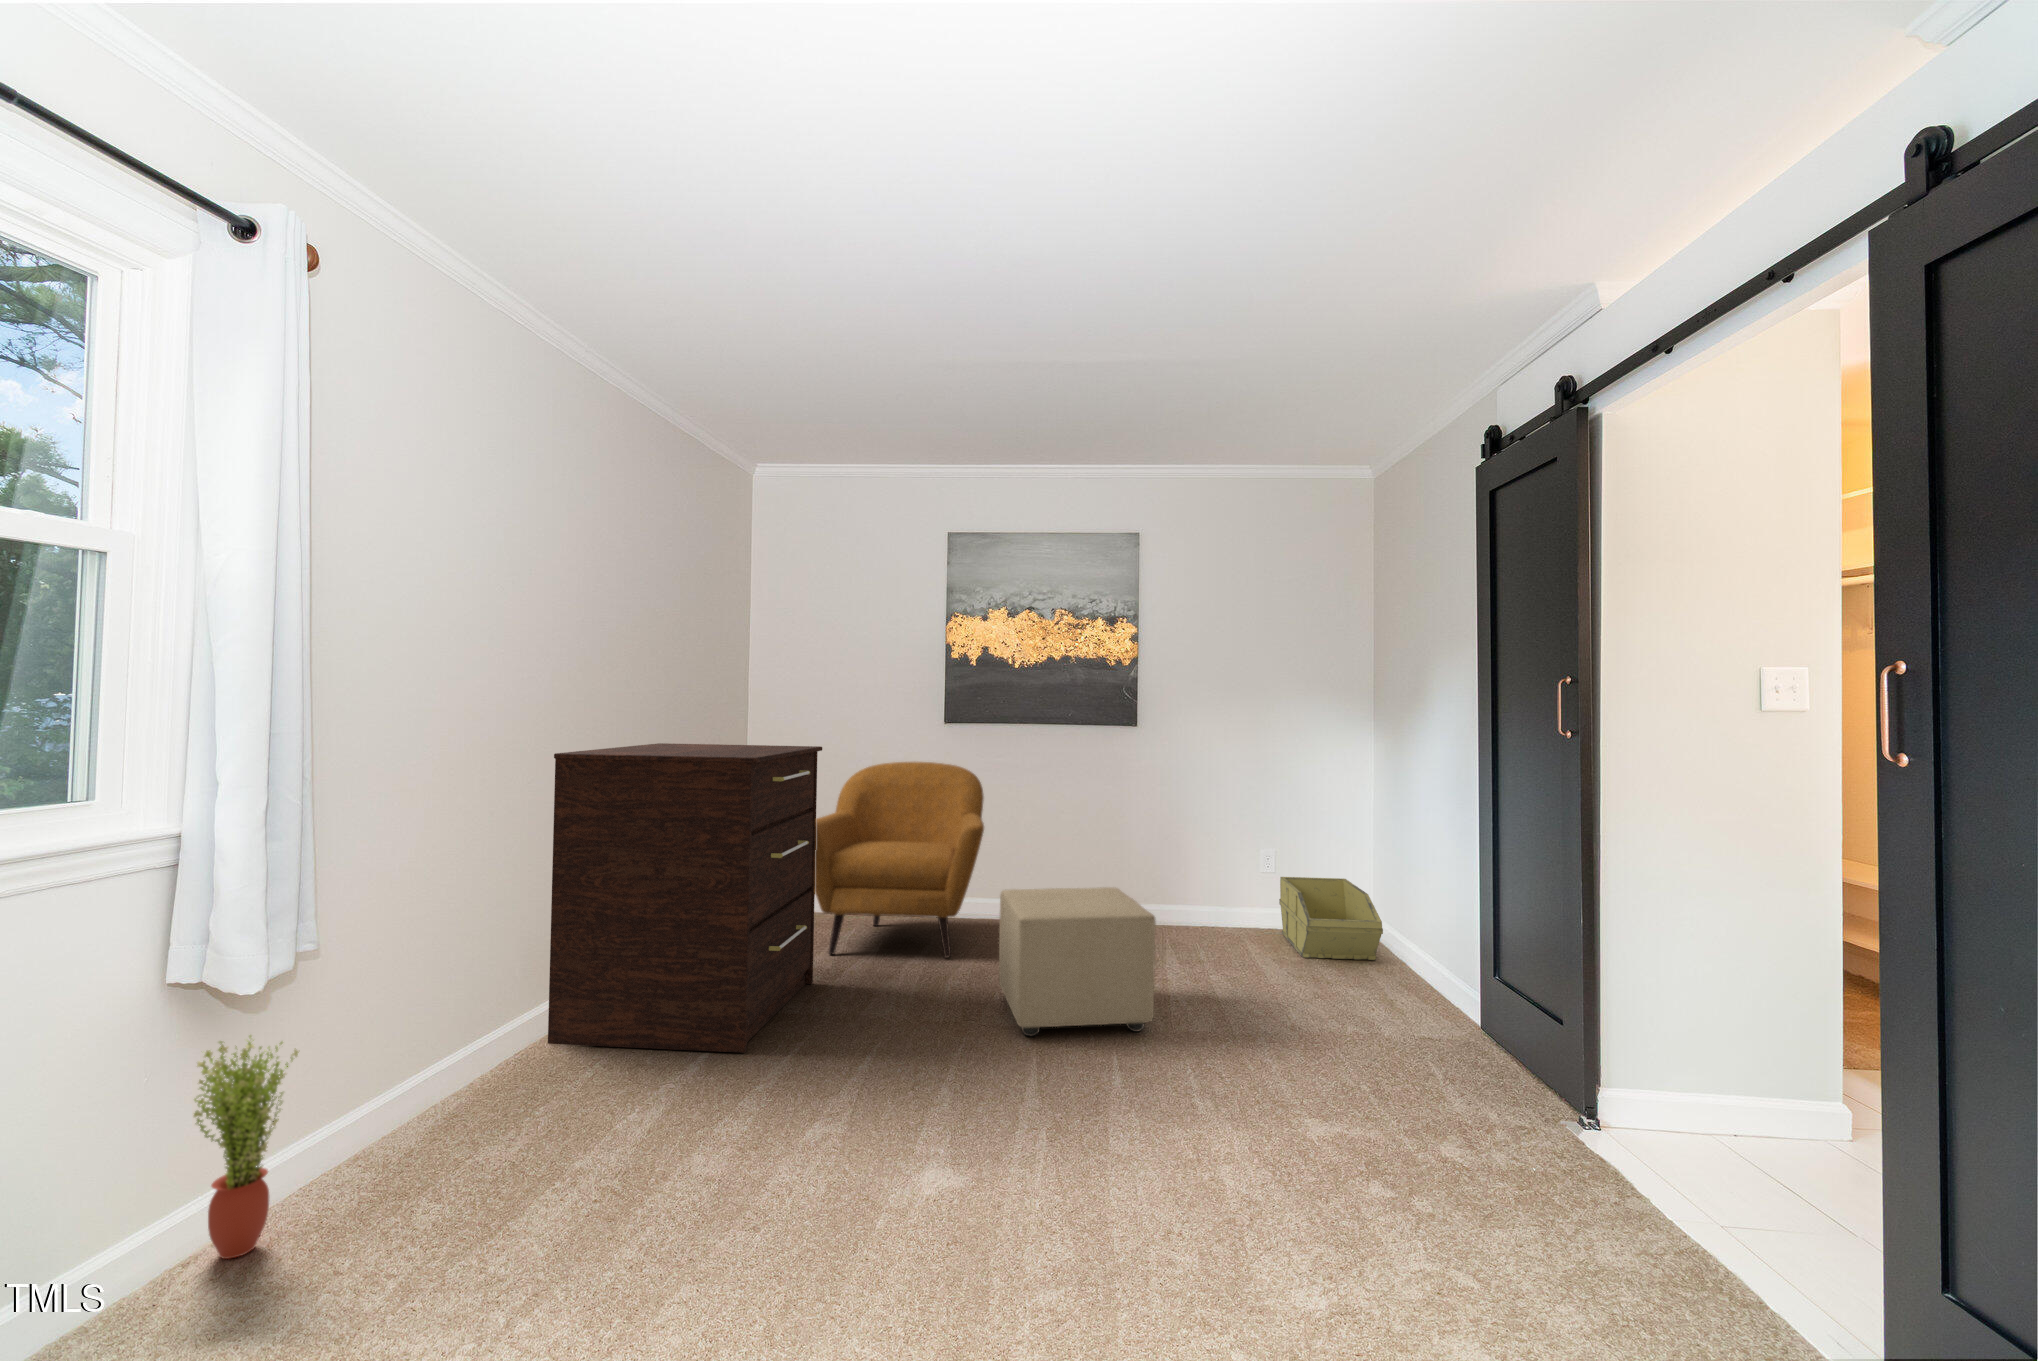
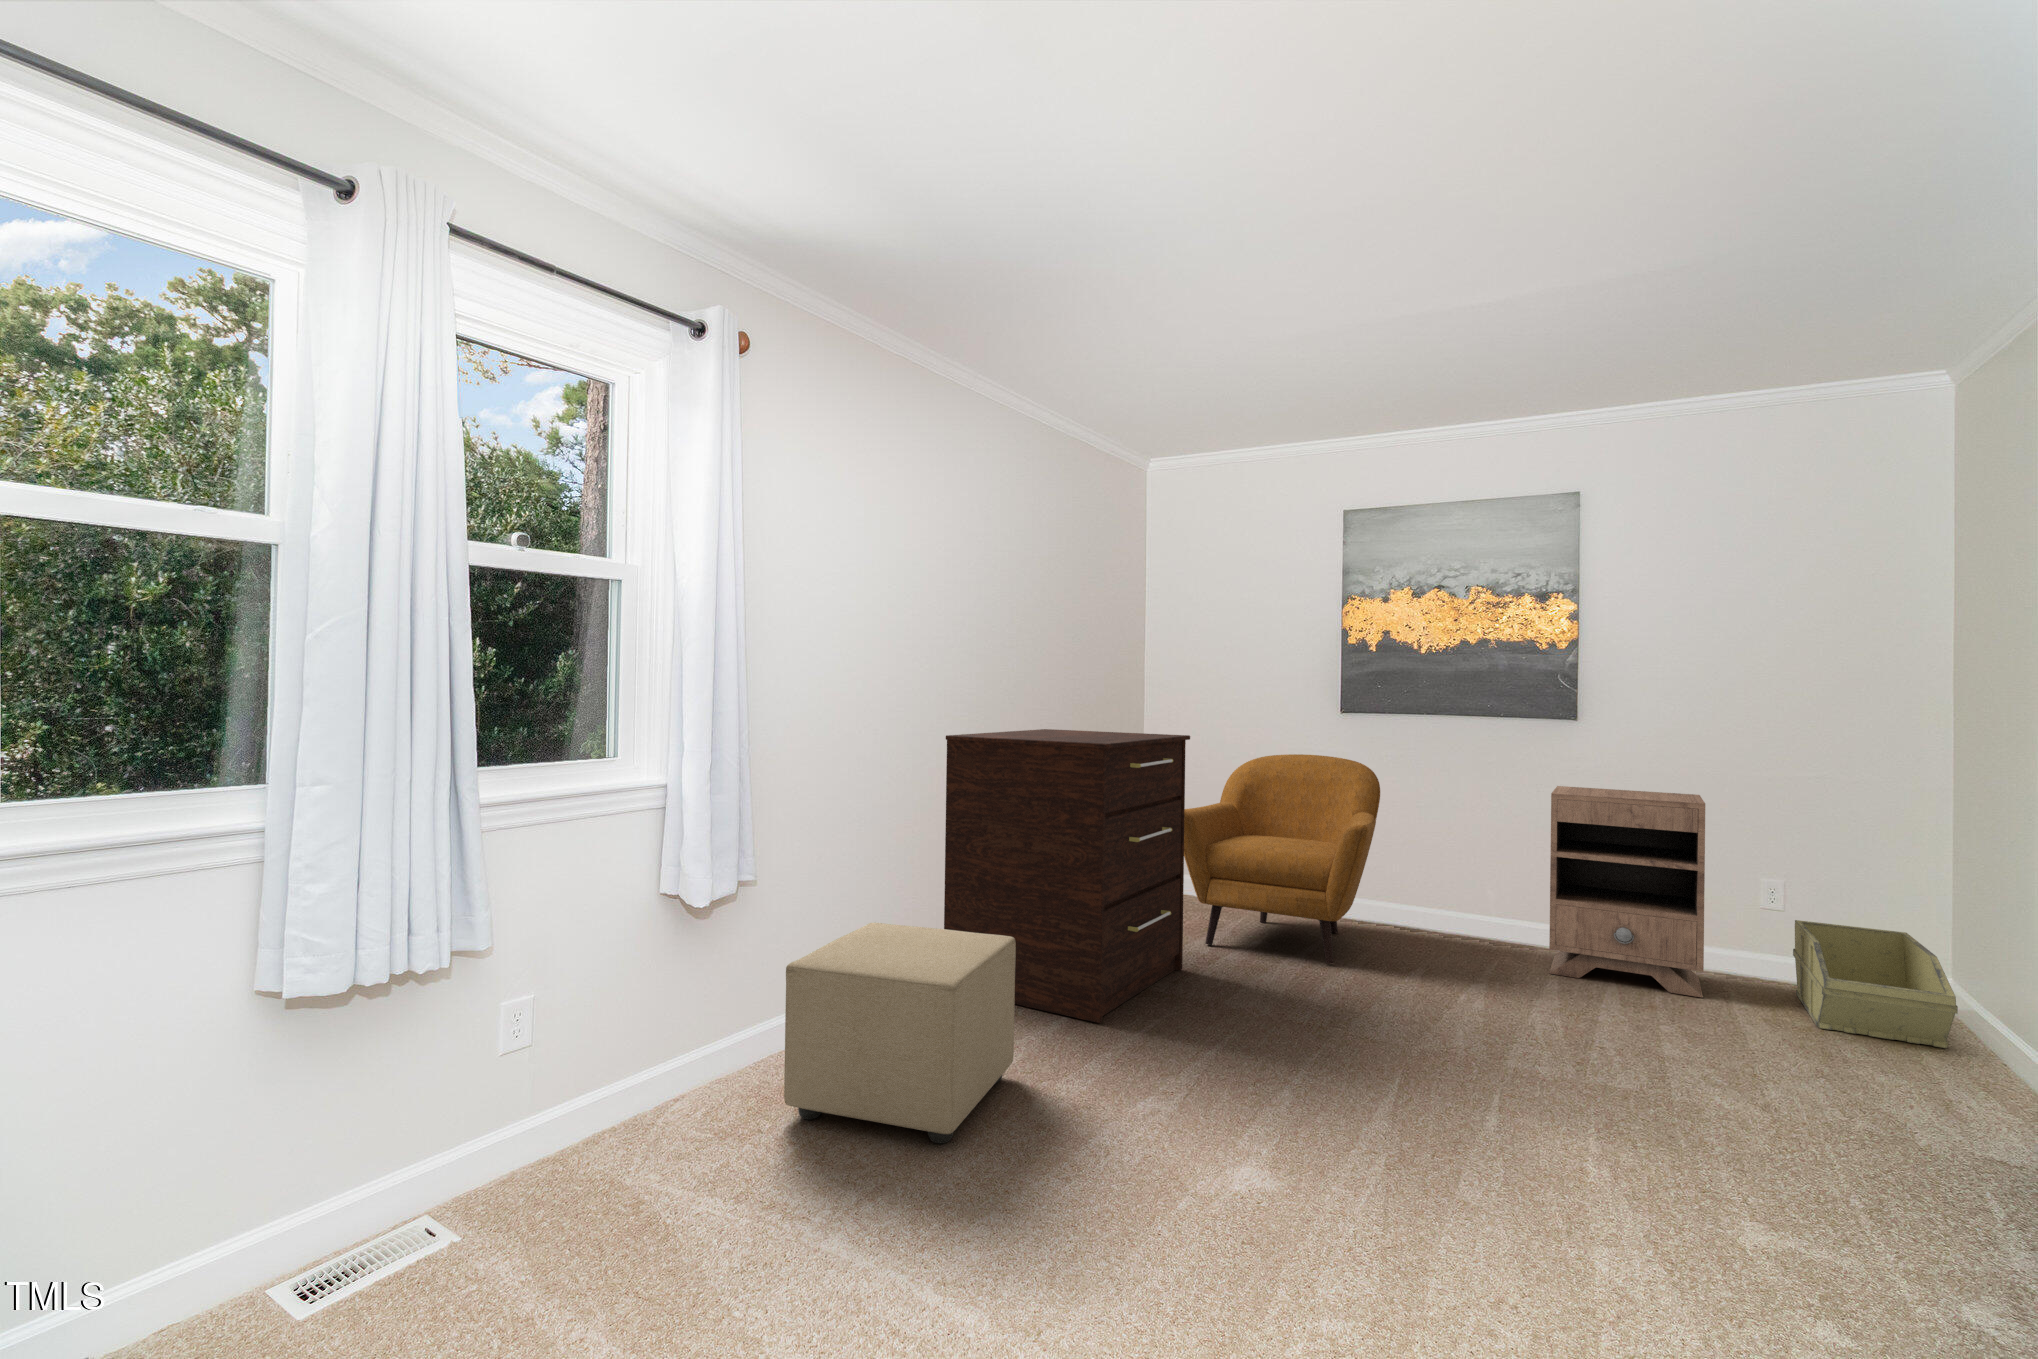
nightstand: none [1119,781,1230,945] -> present [1549,786,1705,998]
ottoman: present [999,887,1156,1036] -> present [784,922,1016,1143]
potted plant: present [194,1035,299,1259] -> none [675,940,743,1104]

